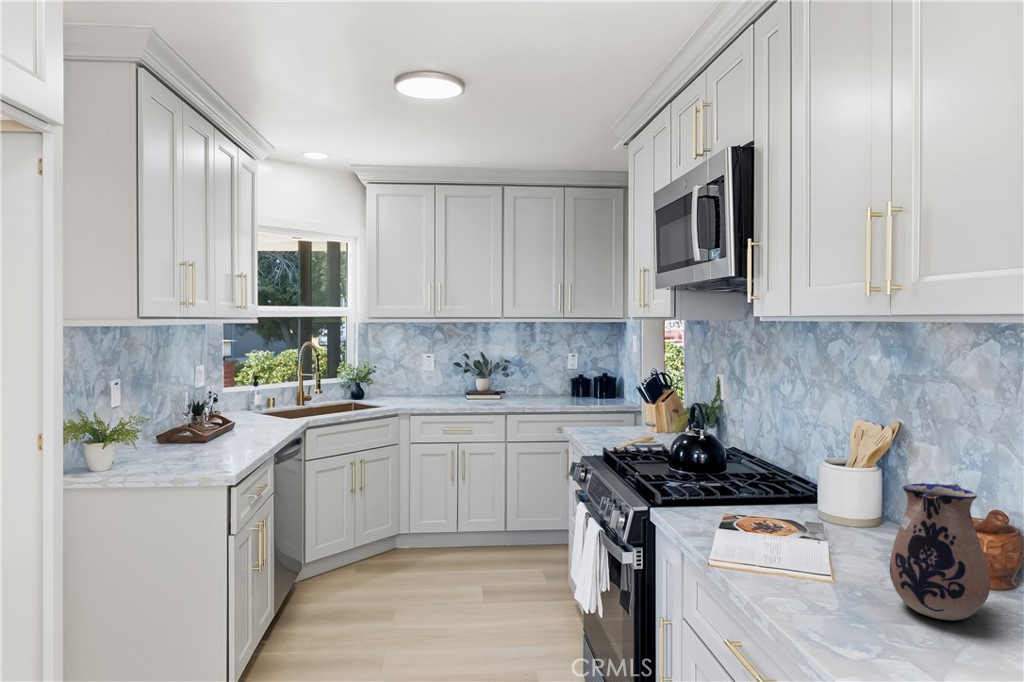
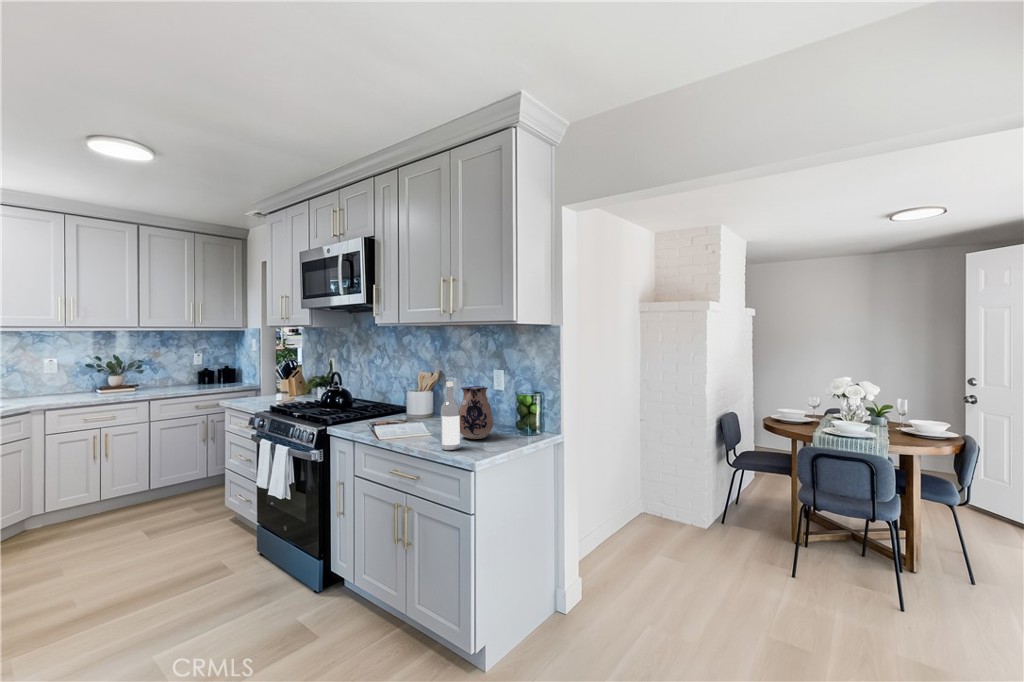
wine bottle: none [826,474,874,640] -> present [441,381,460,450]

